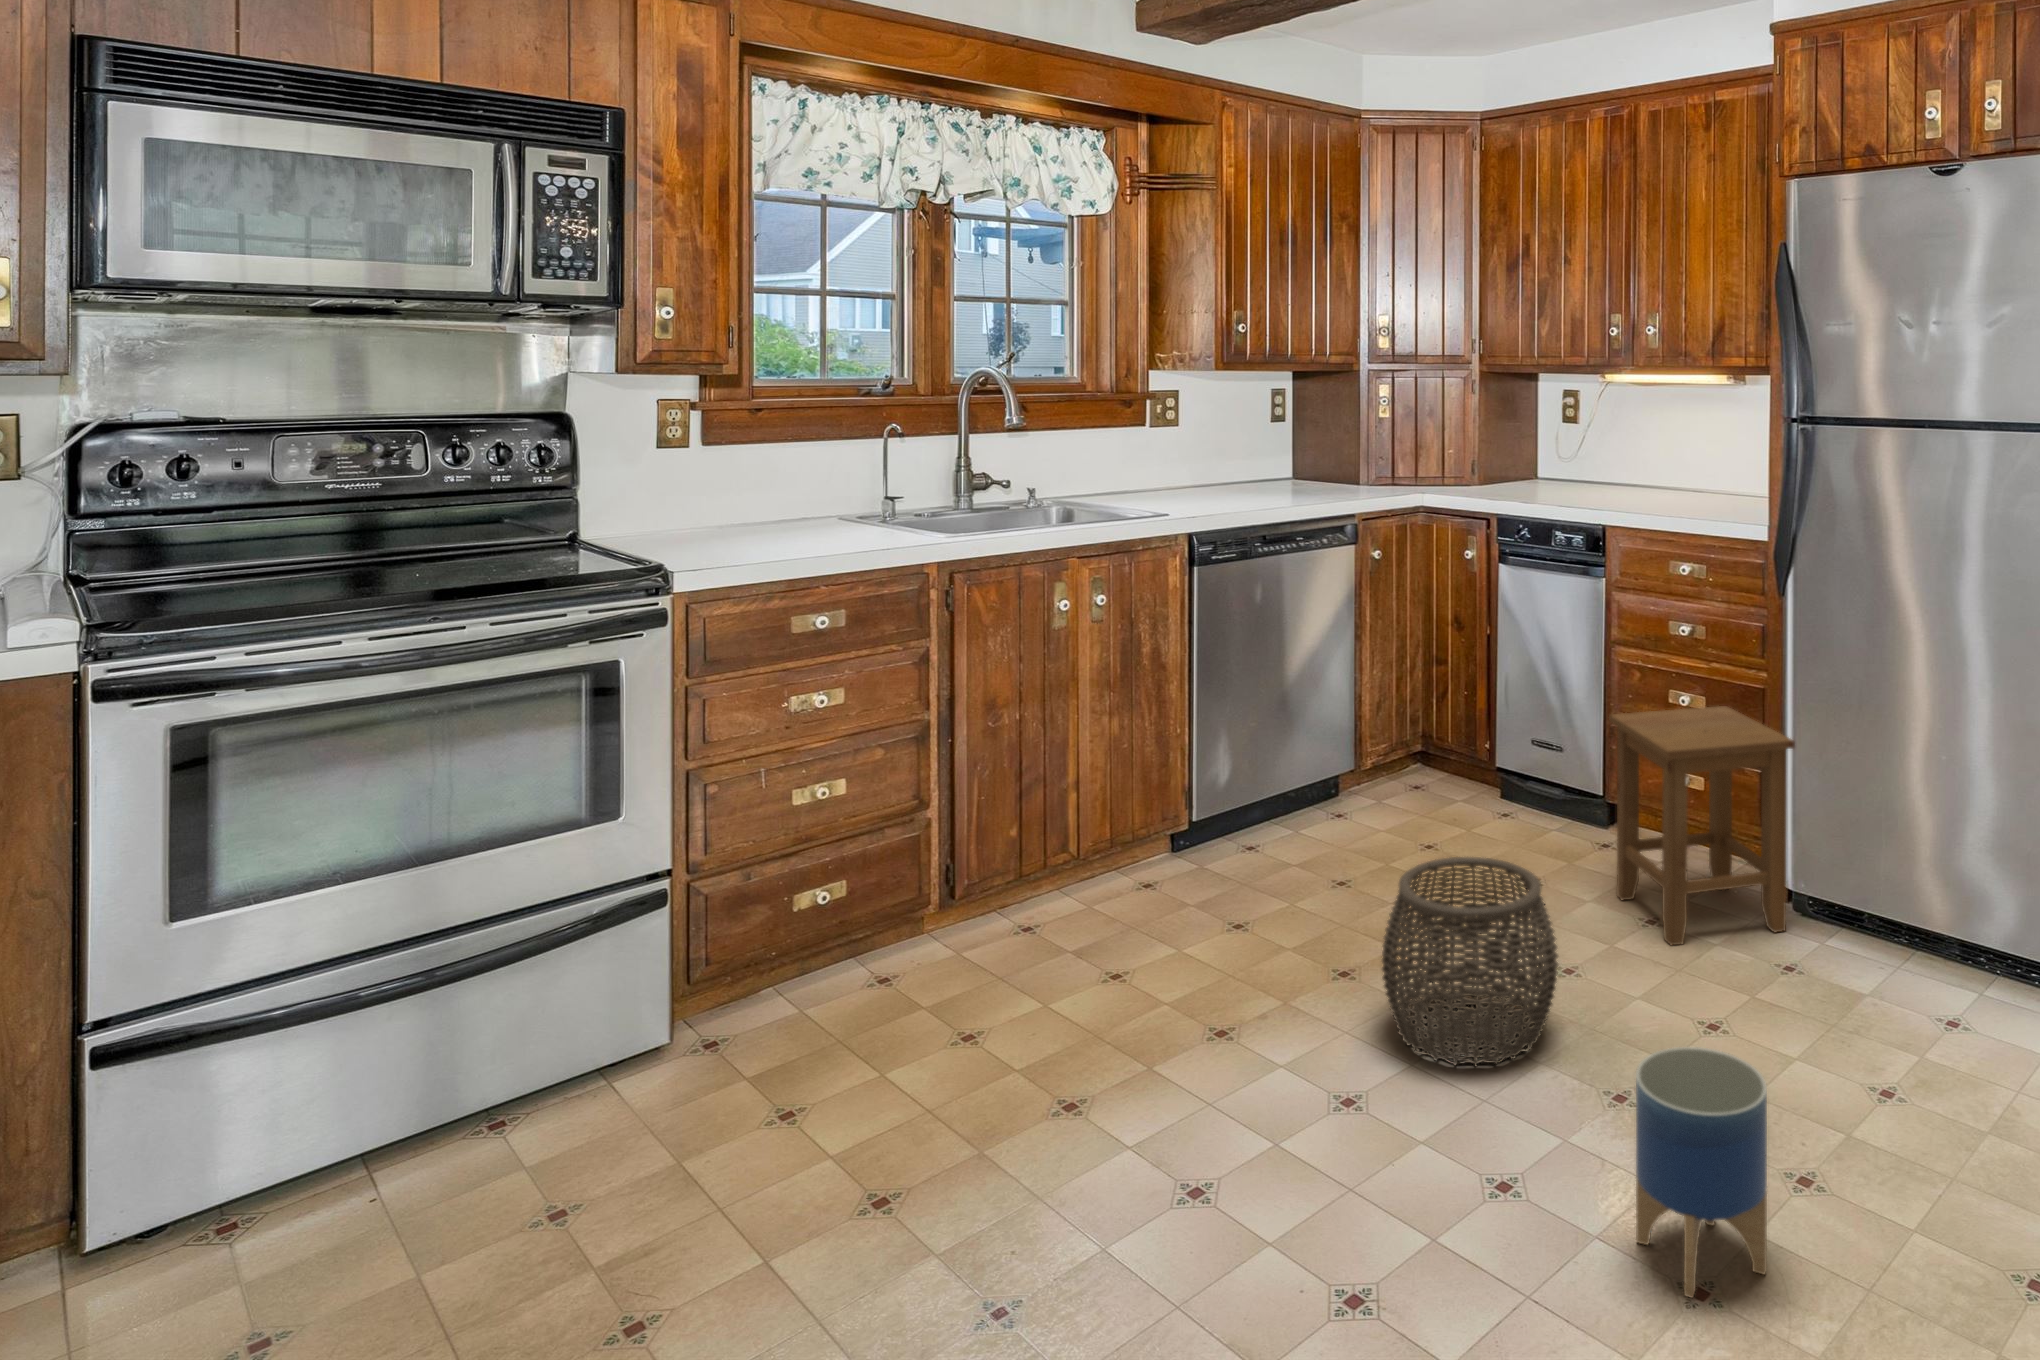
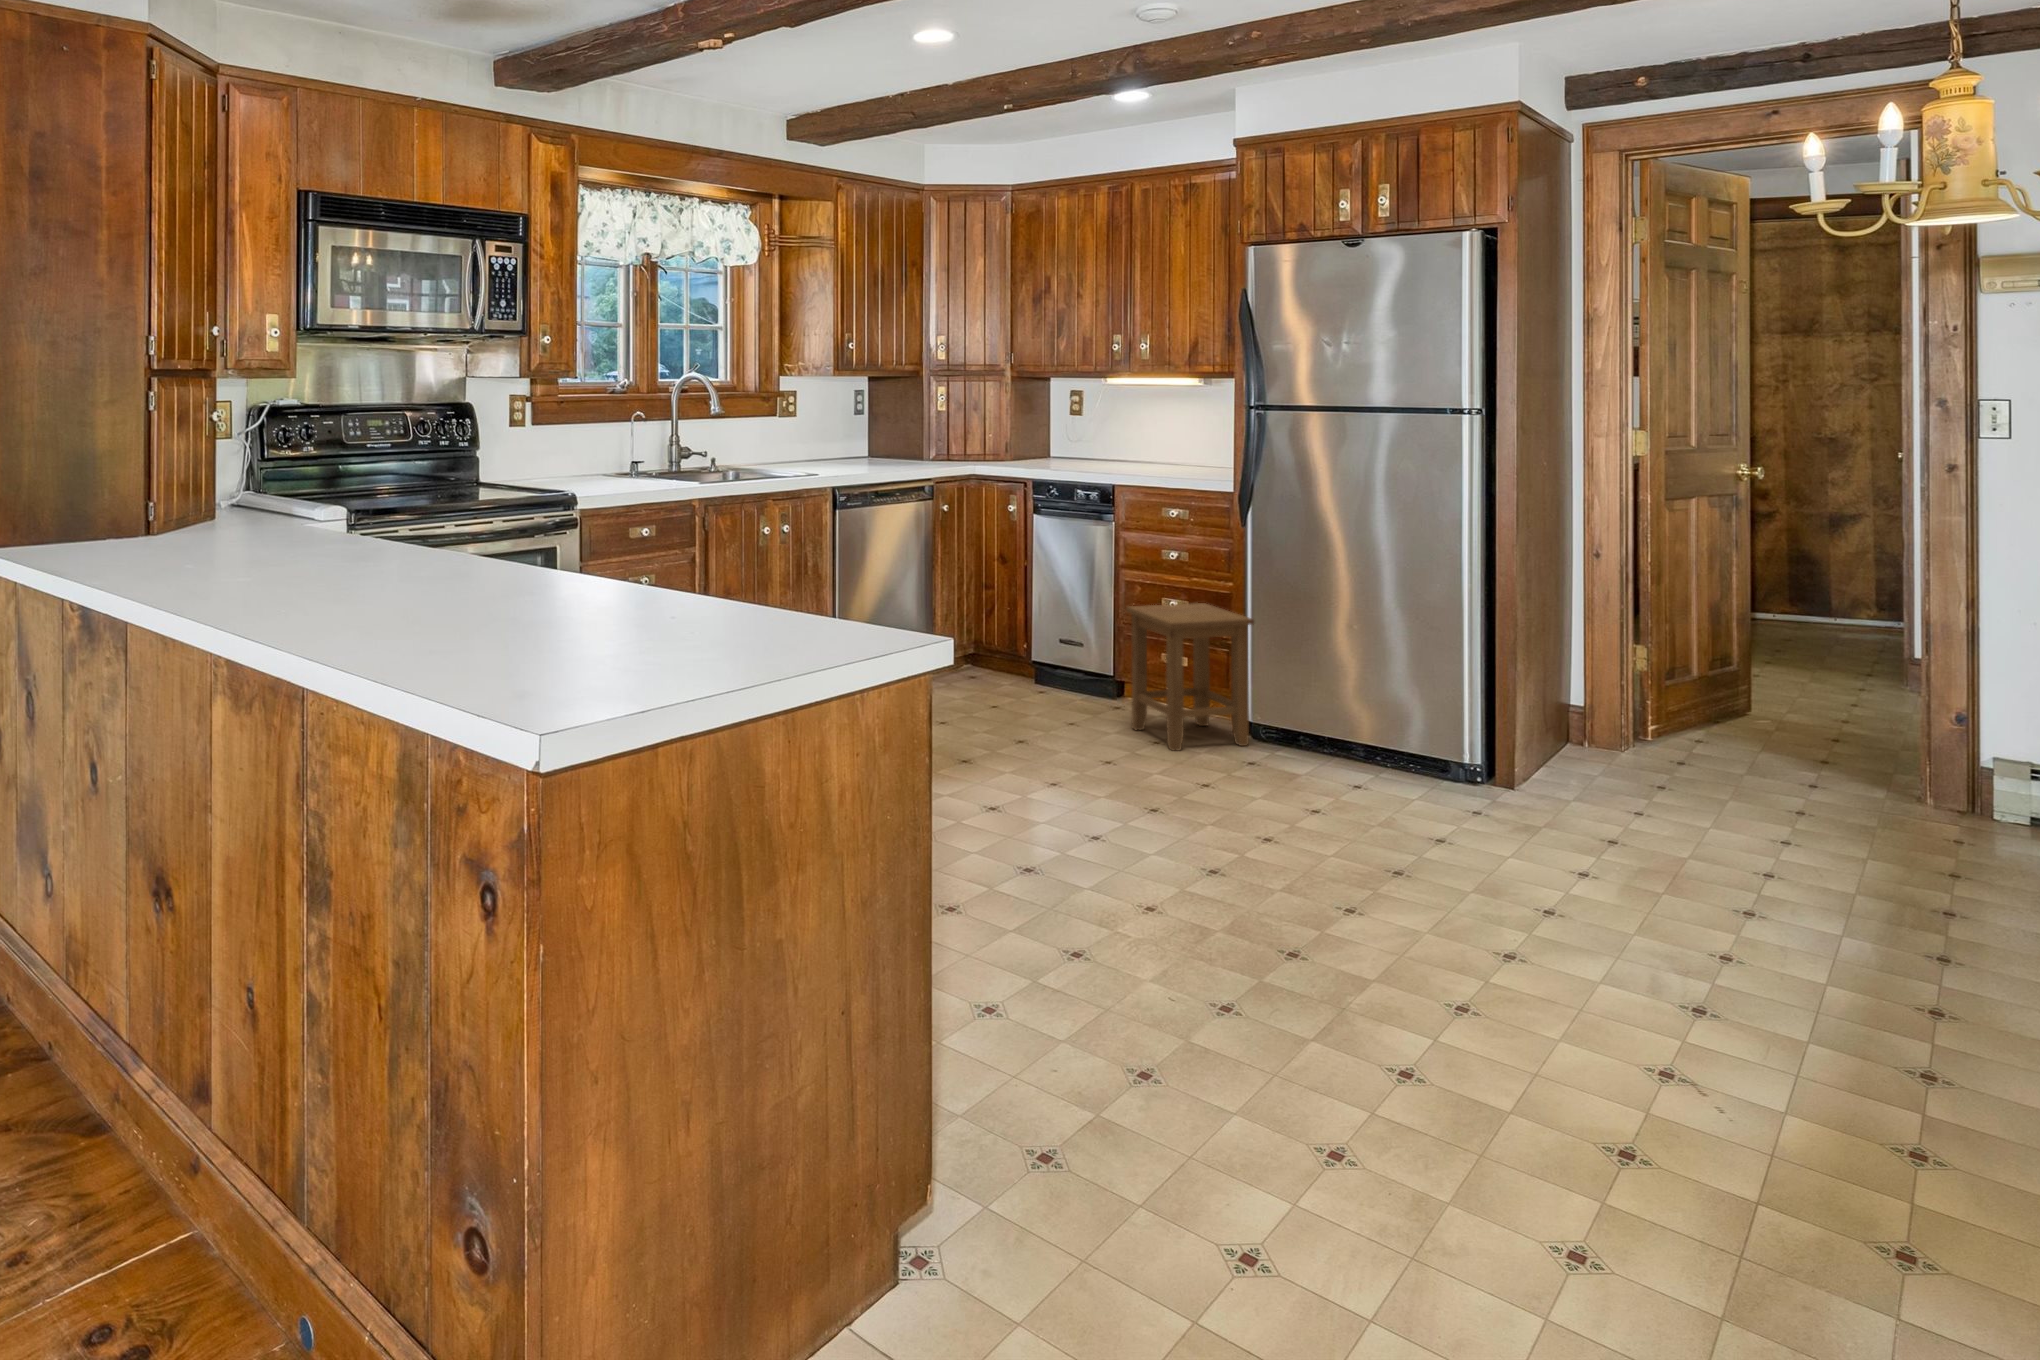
woven basket: present [1382,857,1558,1066] -> none [999,681,1111,798]
planter: present [1636,1047,1767,1297] -> none [1176,756,1251,877]

